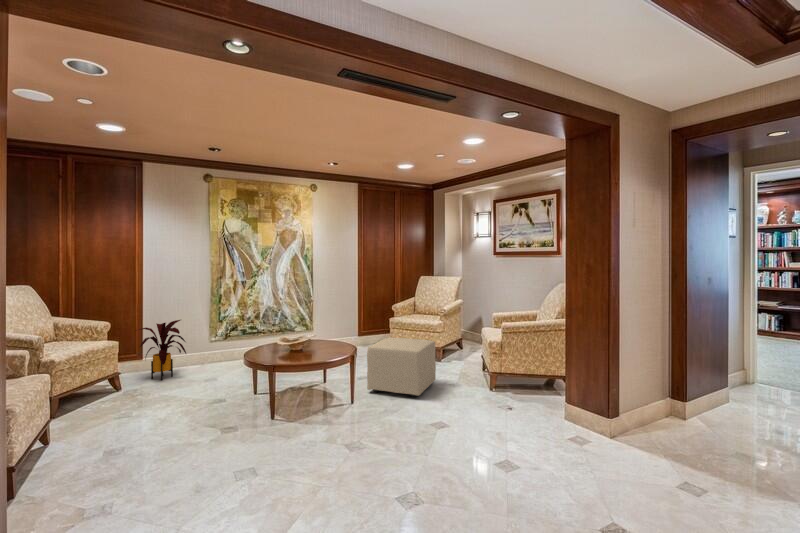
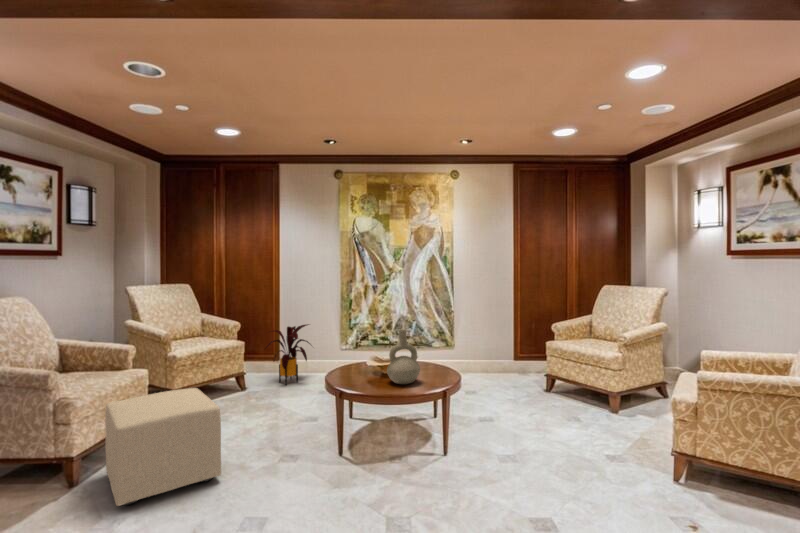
decorative vase: none [305,312,331,354] -> present [387,329,420,384]
ottoman: present [367,337,436,397] -> present [105,388,221,506]

